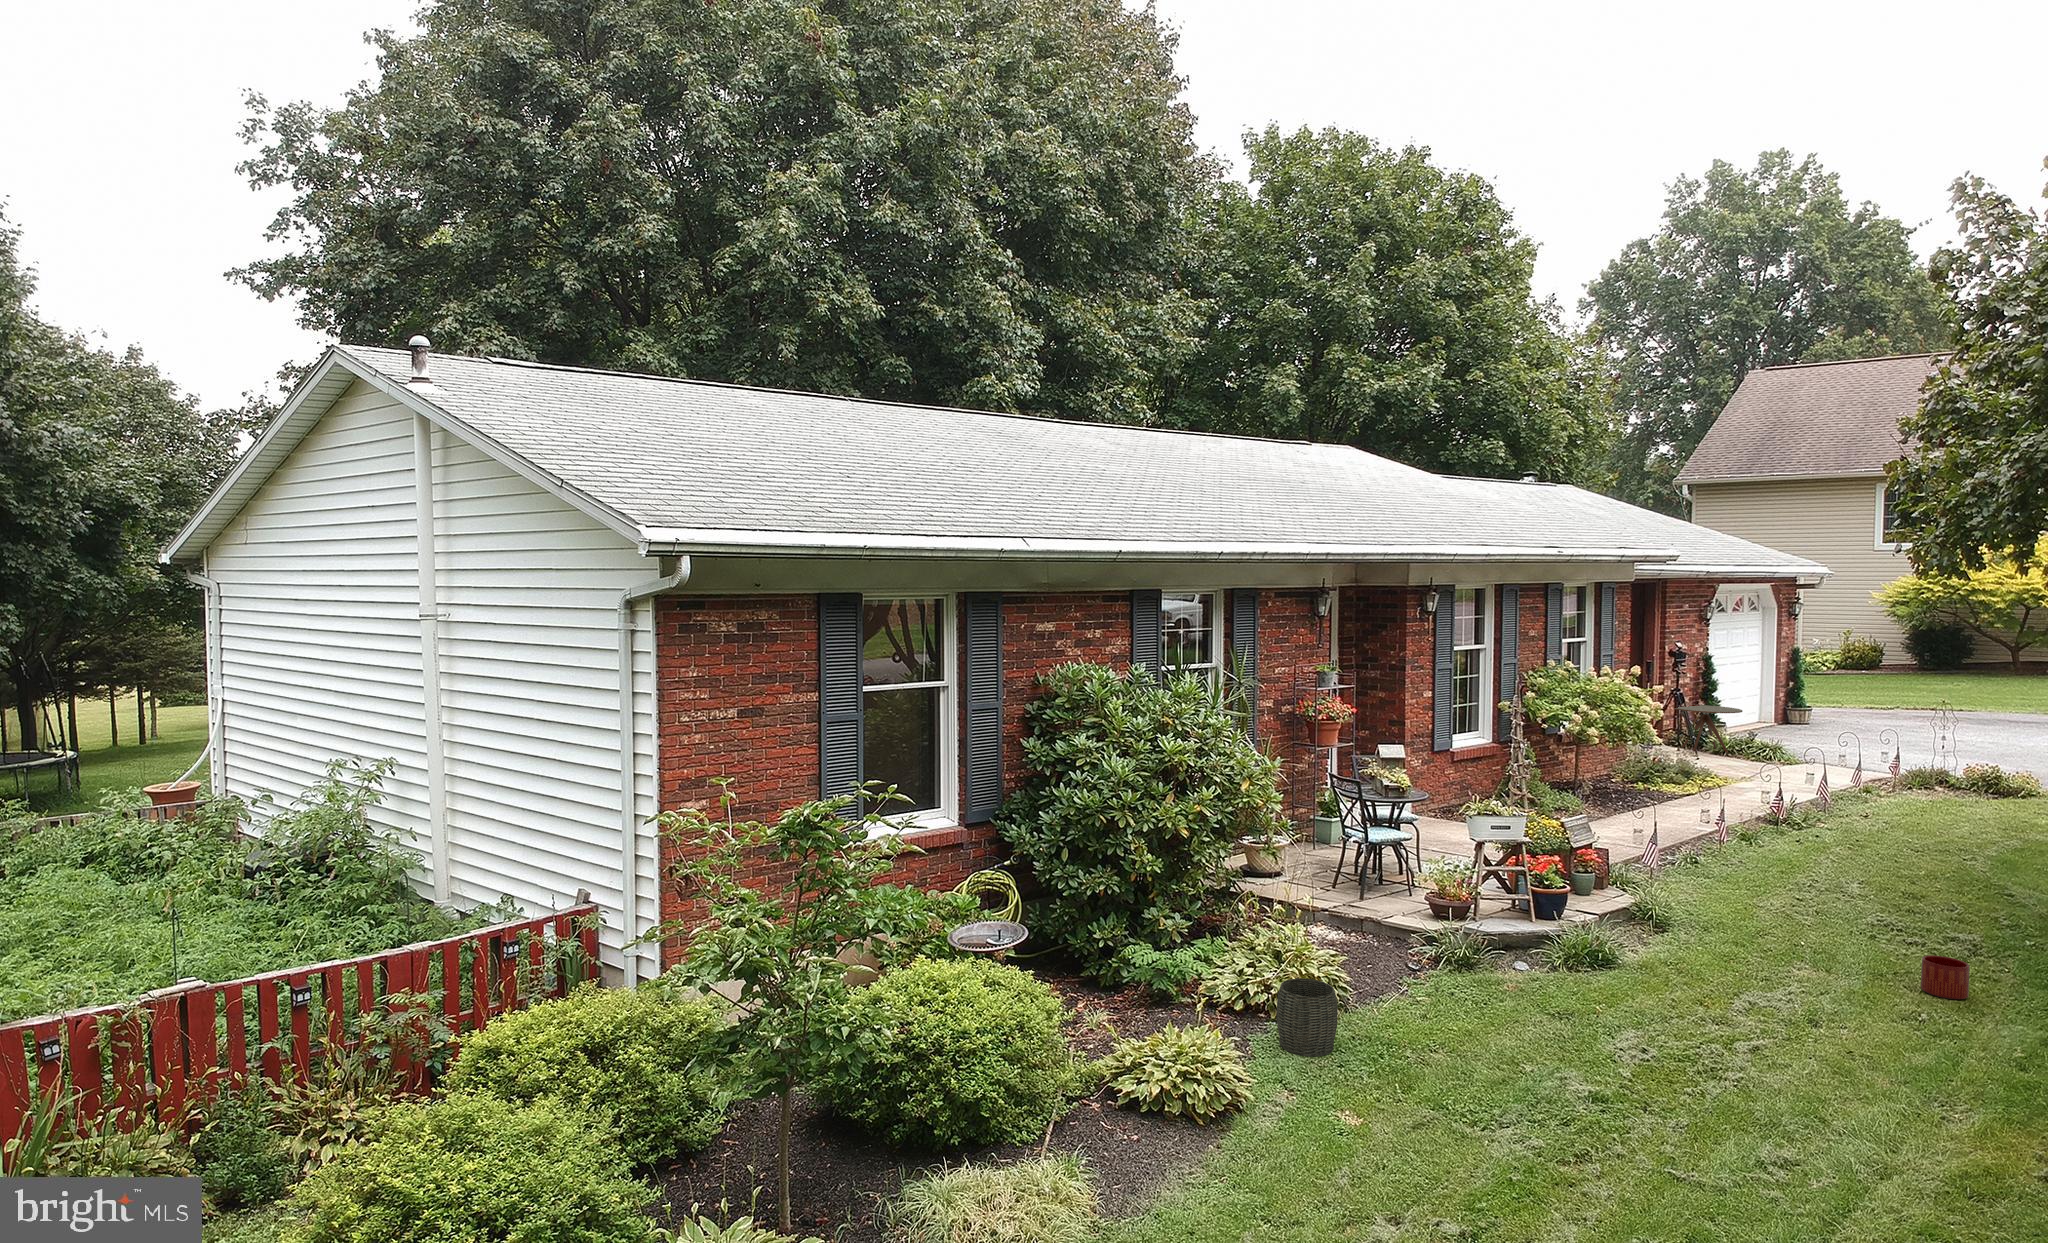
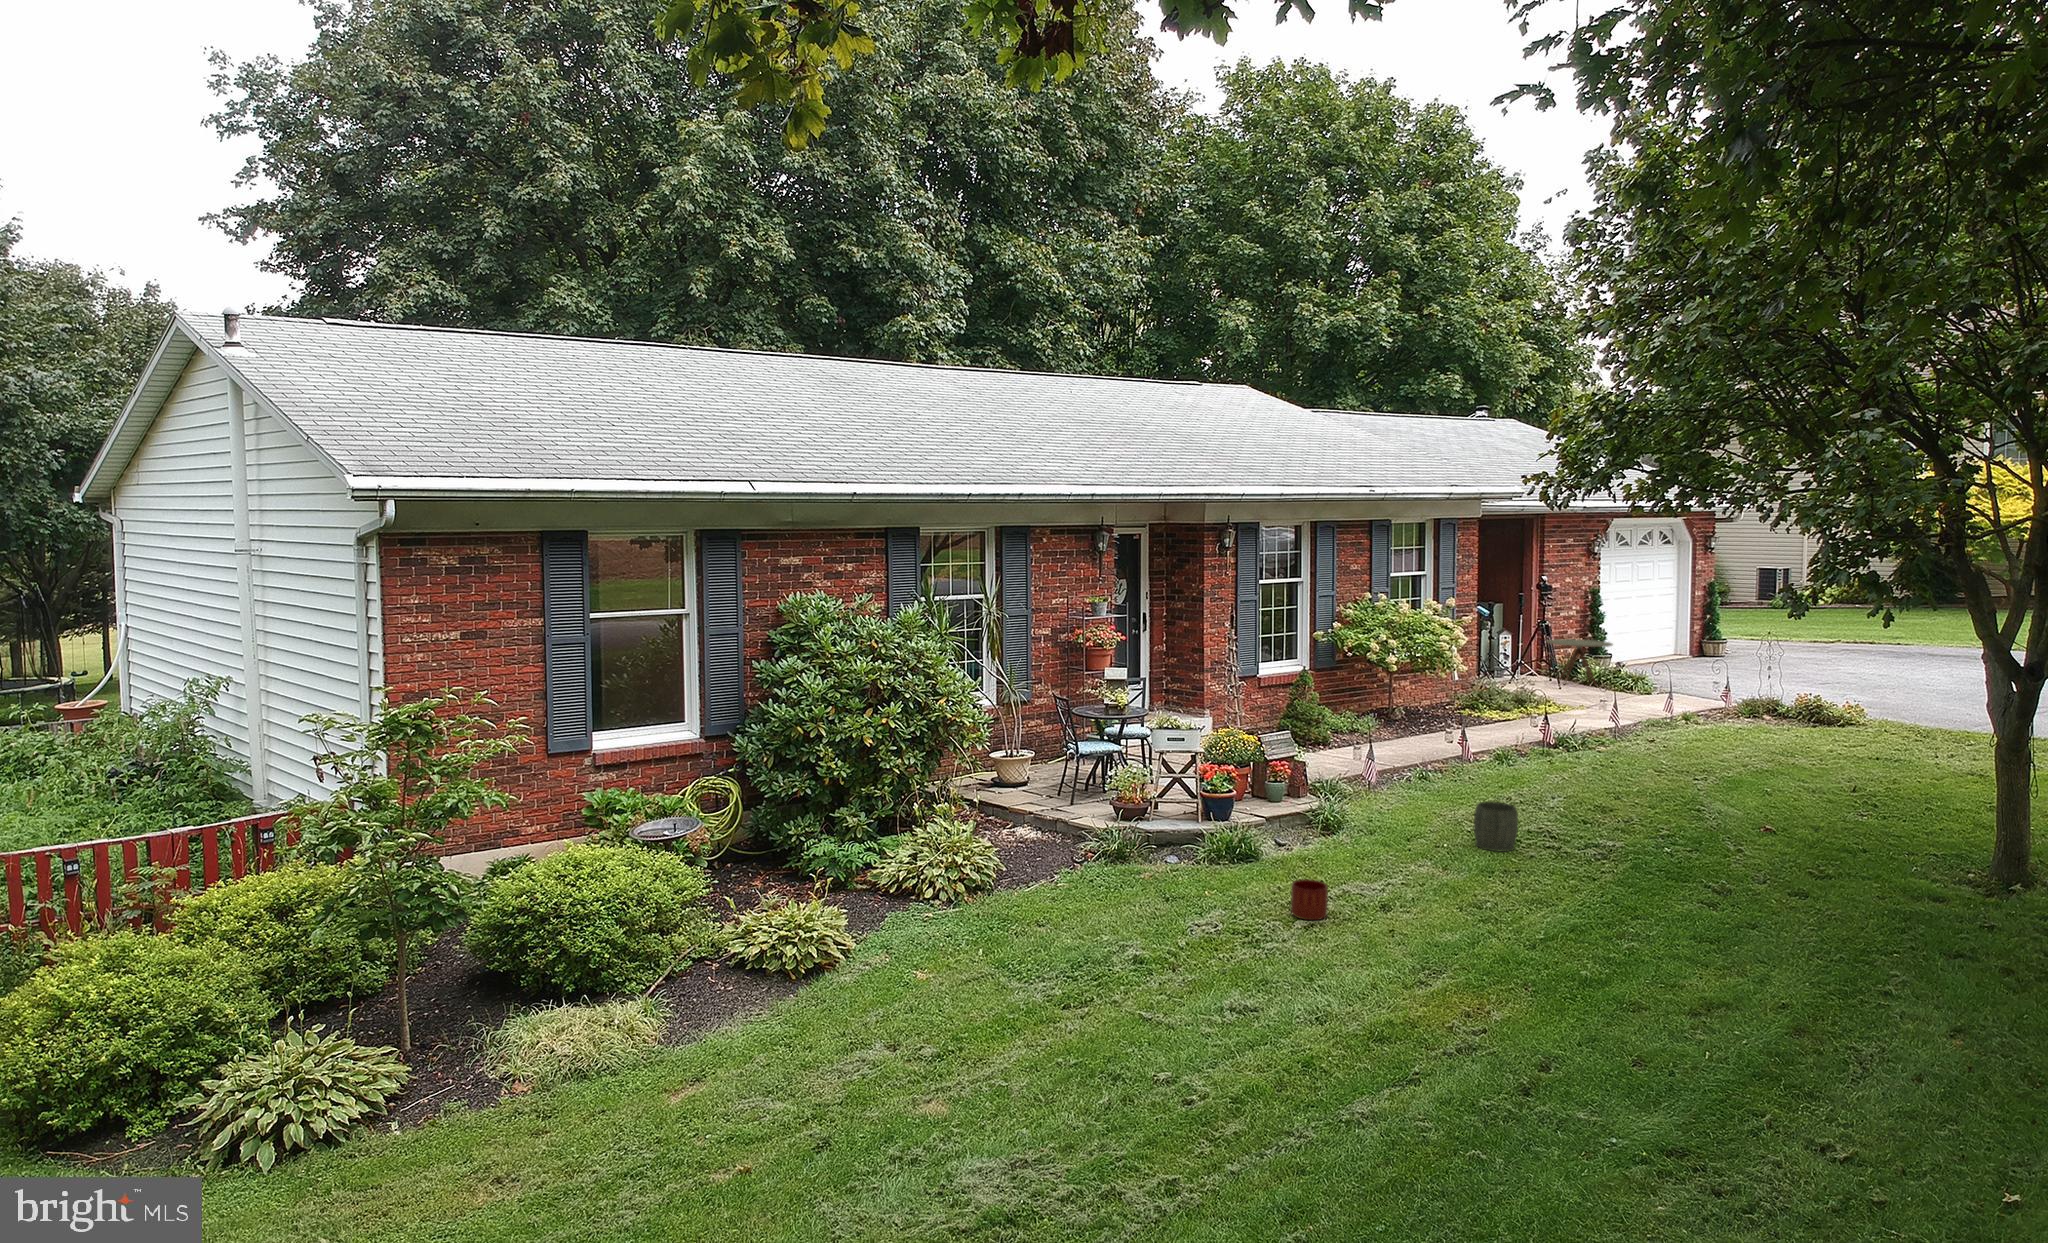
planter: present [1921,955,1970,1000] -> present [1291,879,1328,920]
woven basket: present [1277,978,1338,1056] -> present [1474,802,1518,852]

